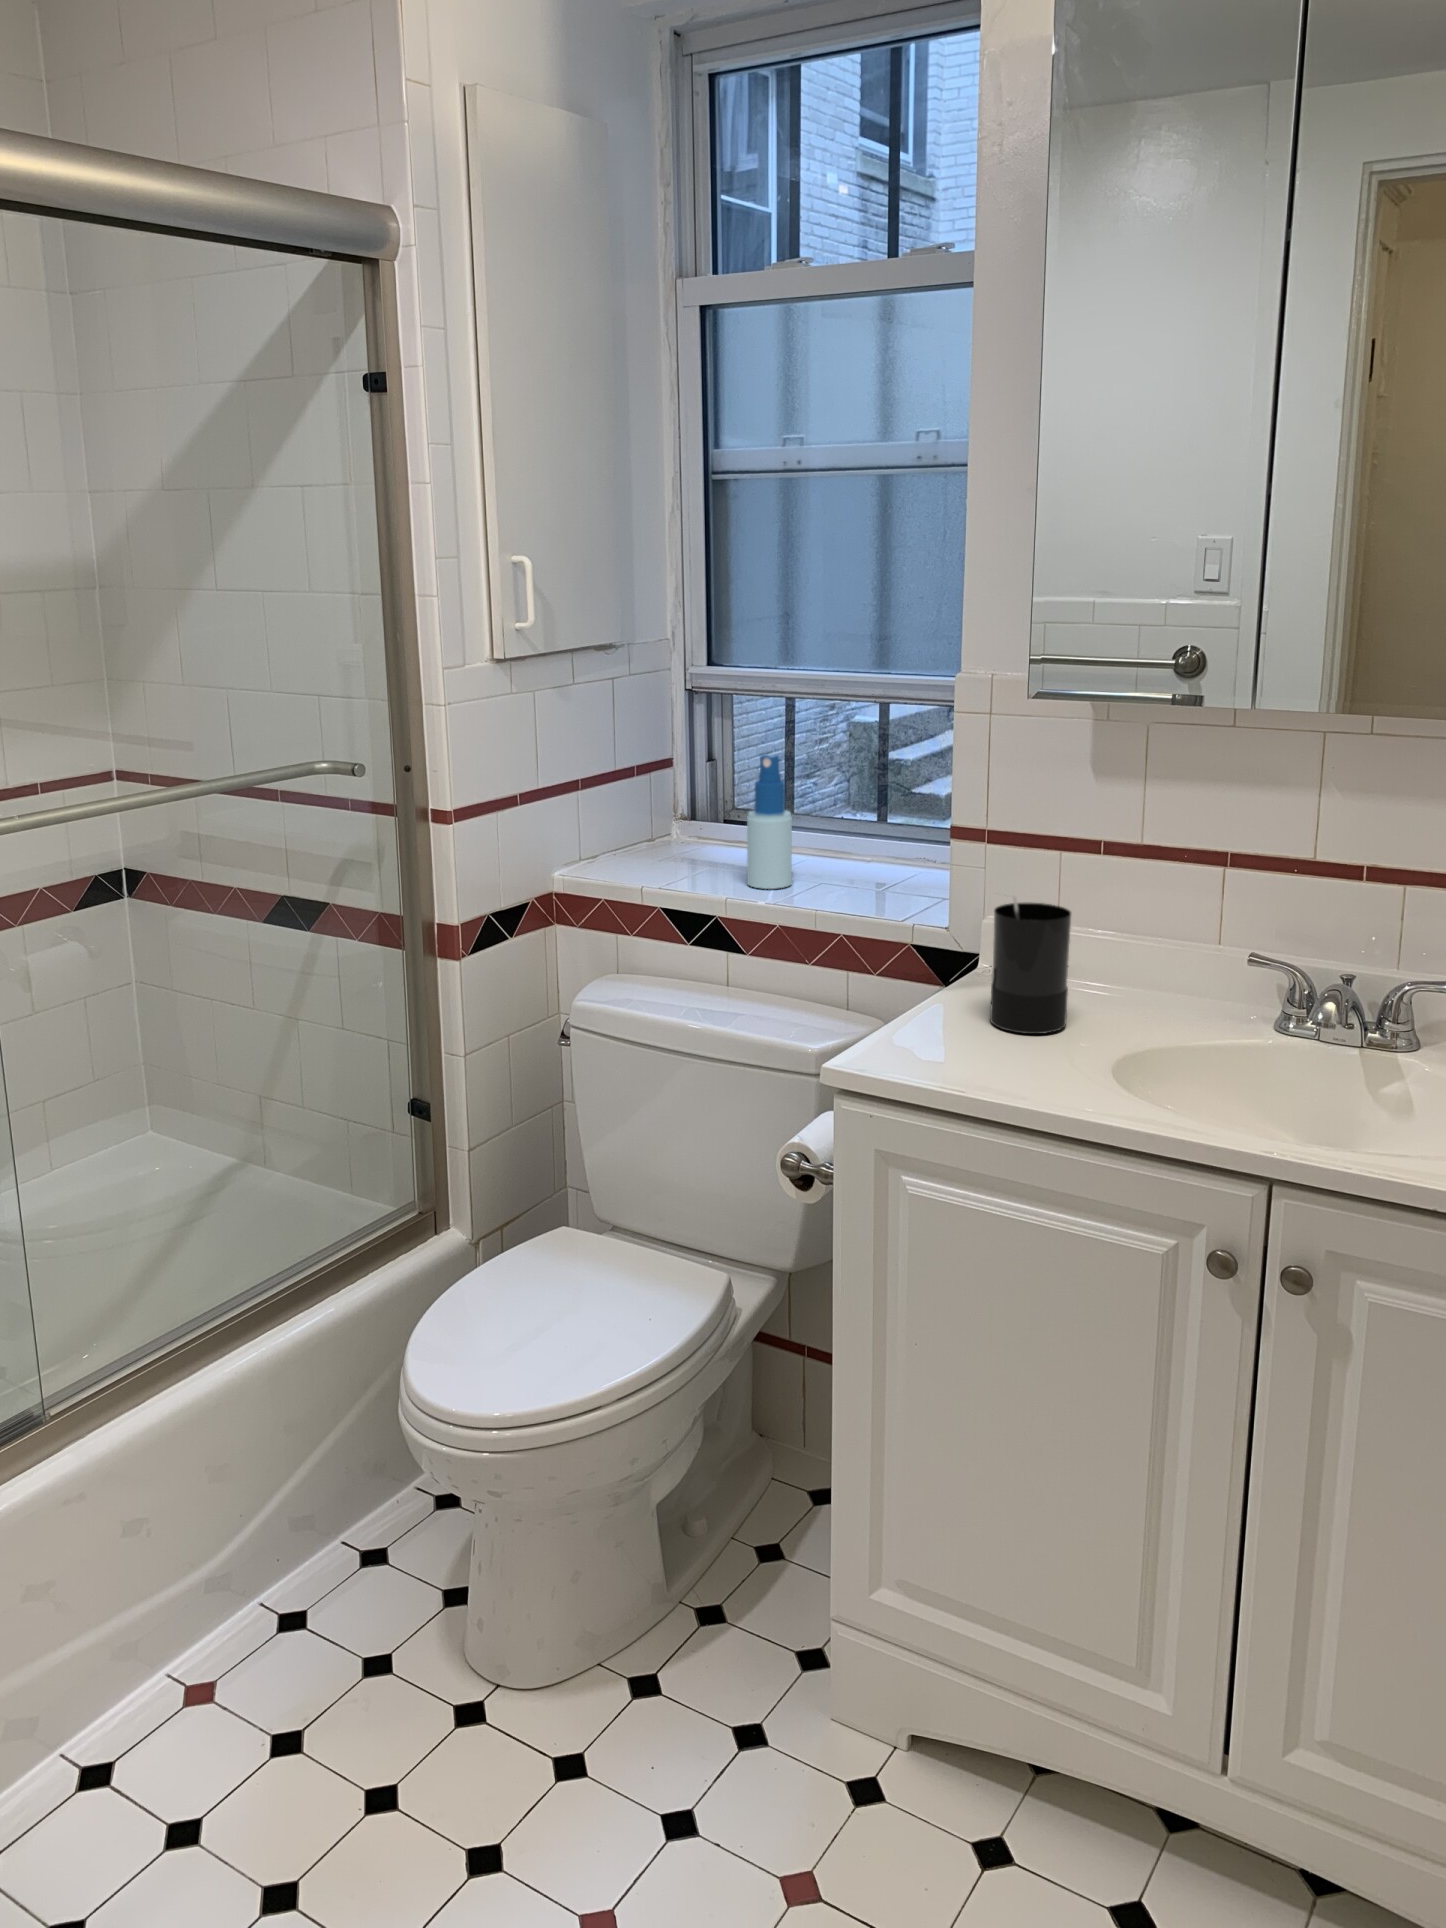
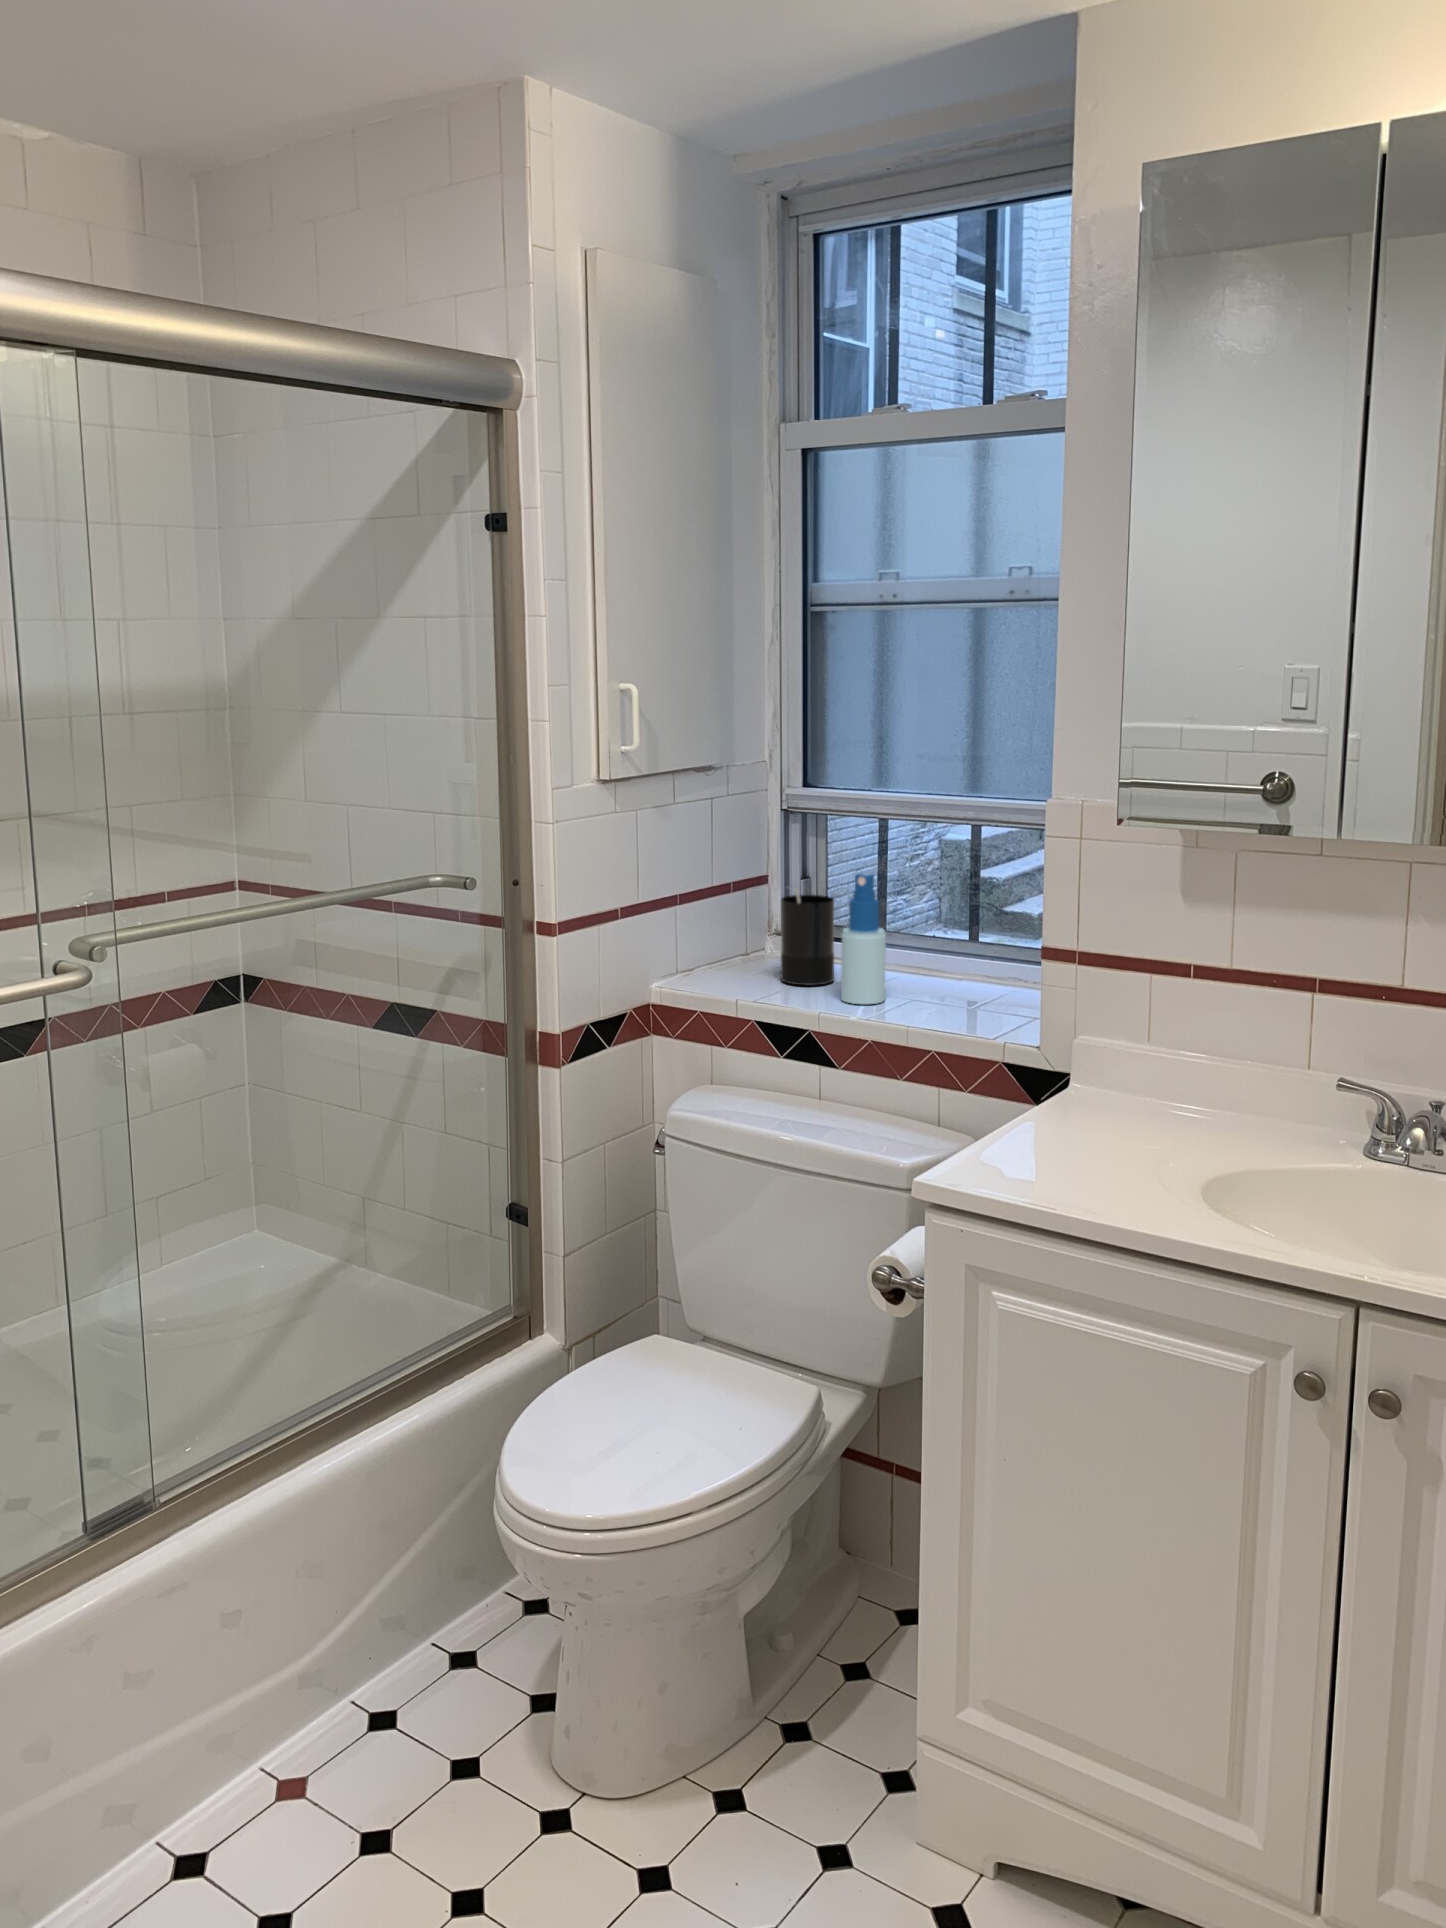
candle: present [990,892,1071,1034] -> present [781,889,835,985]

